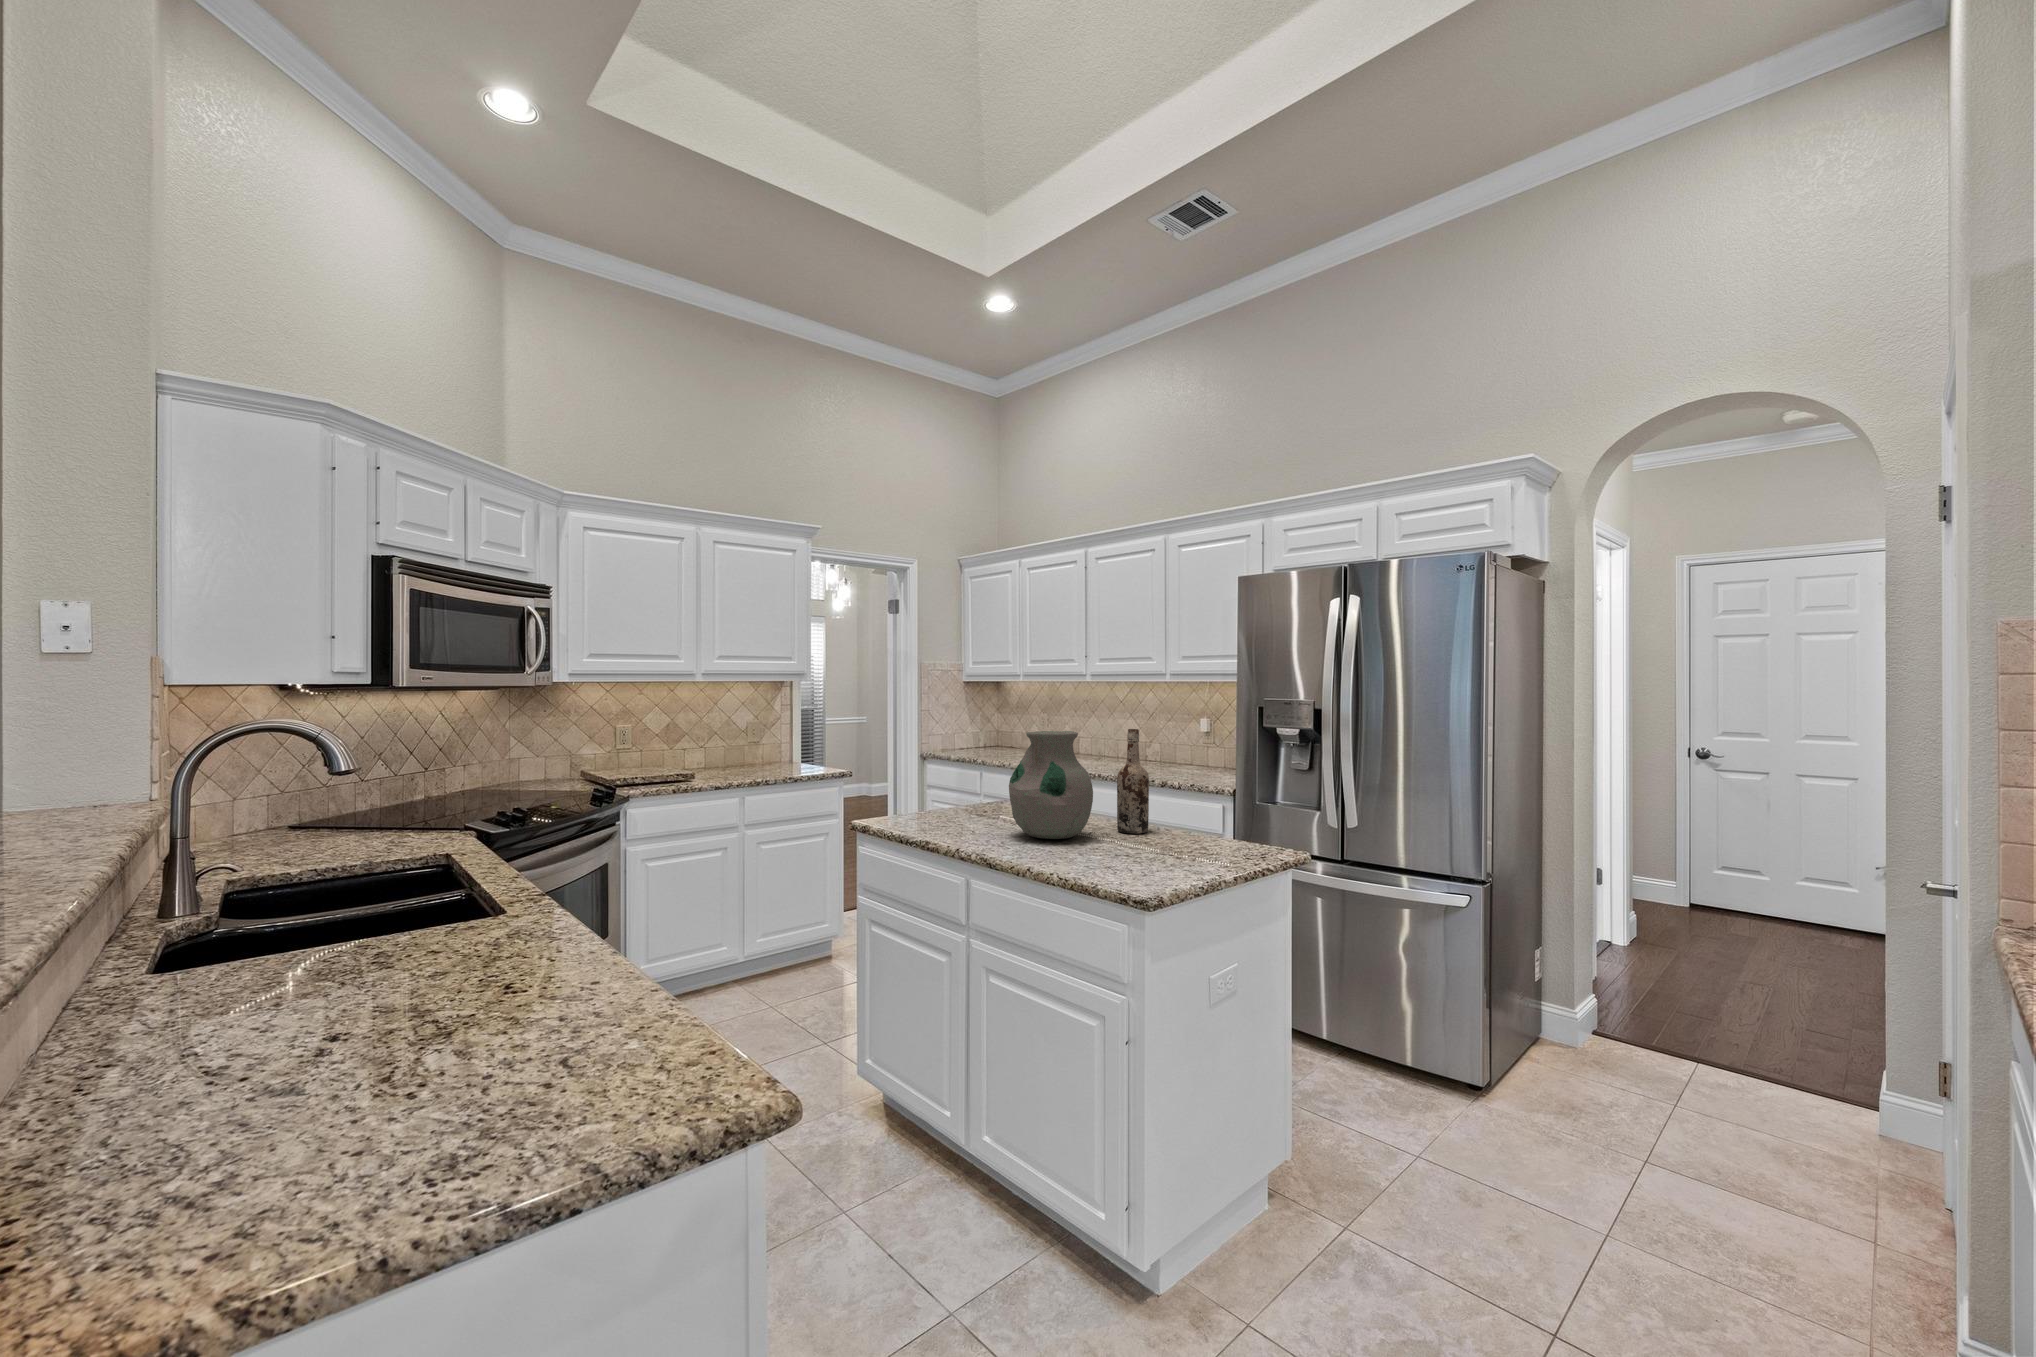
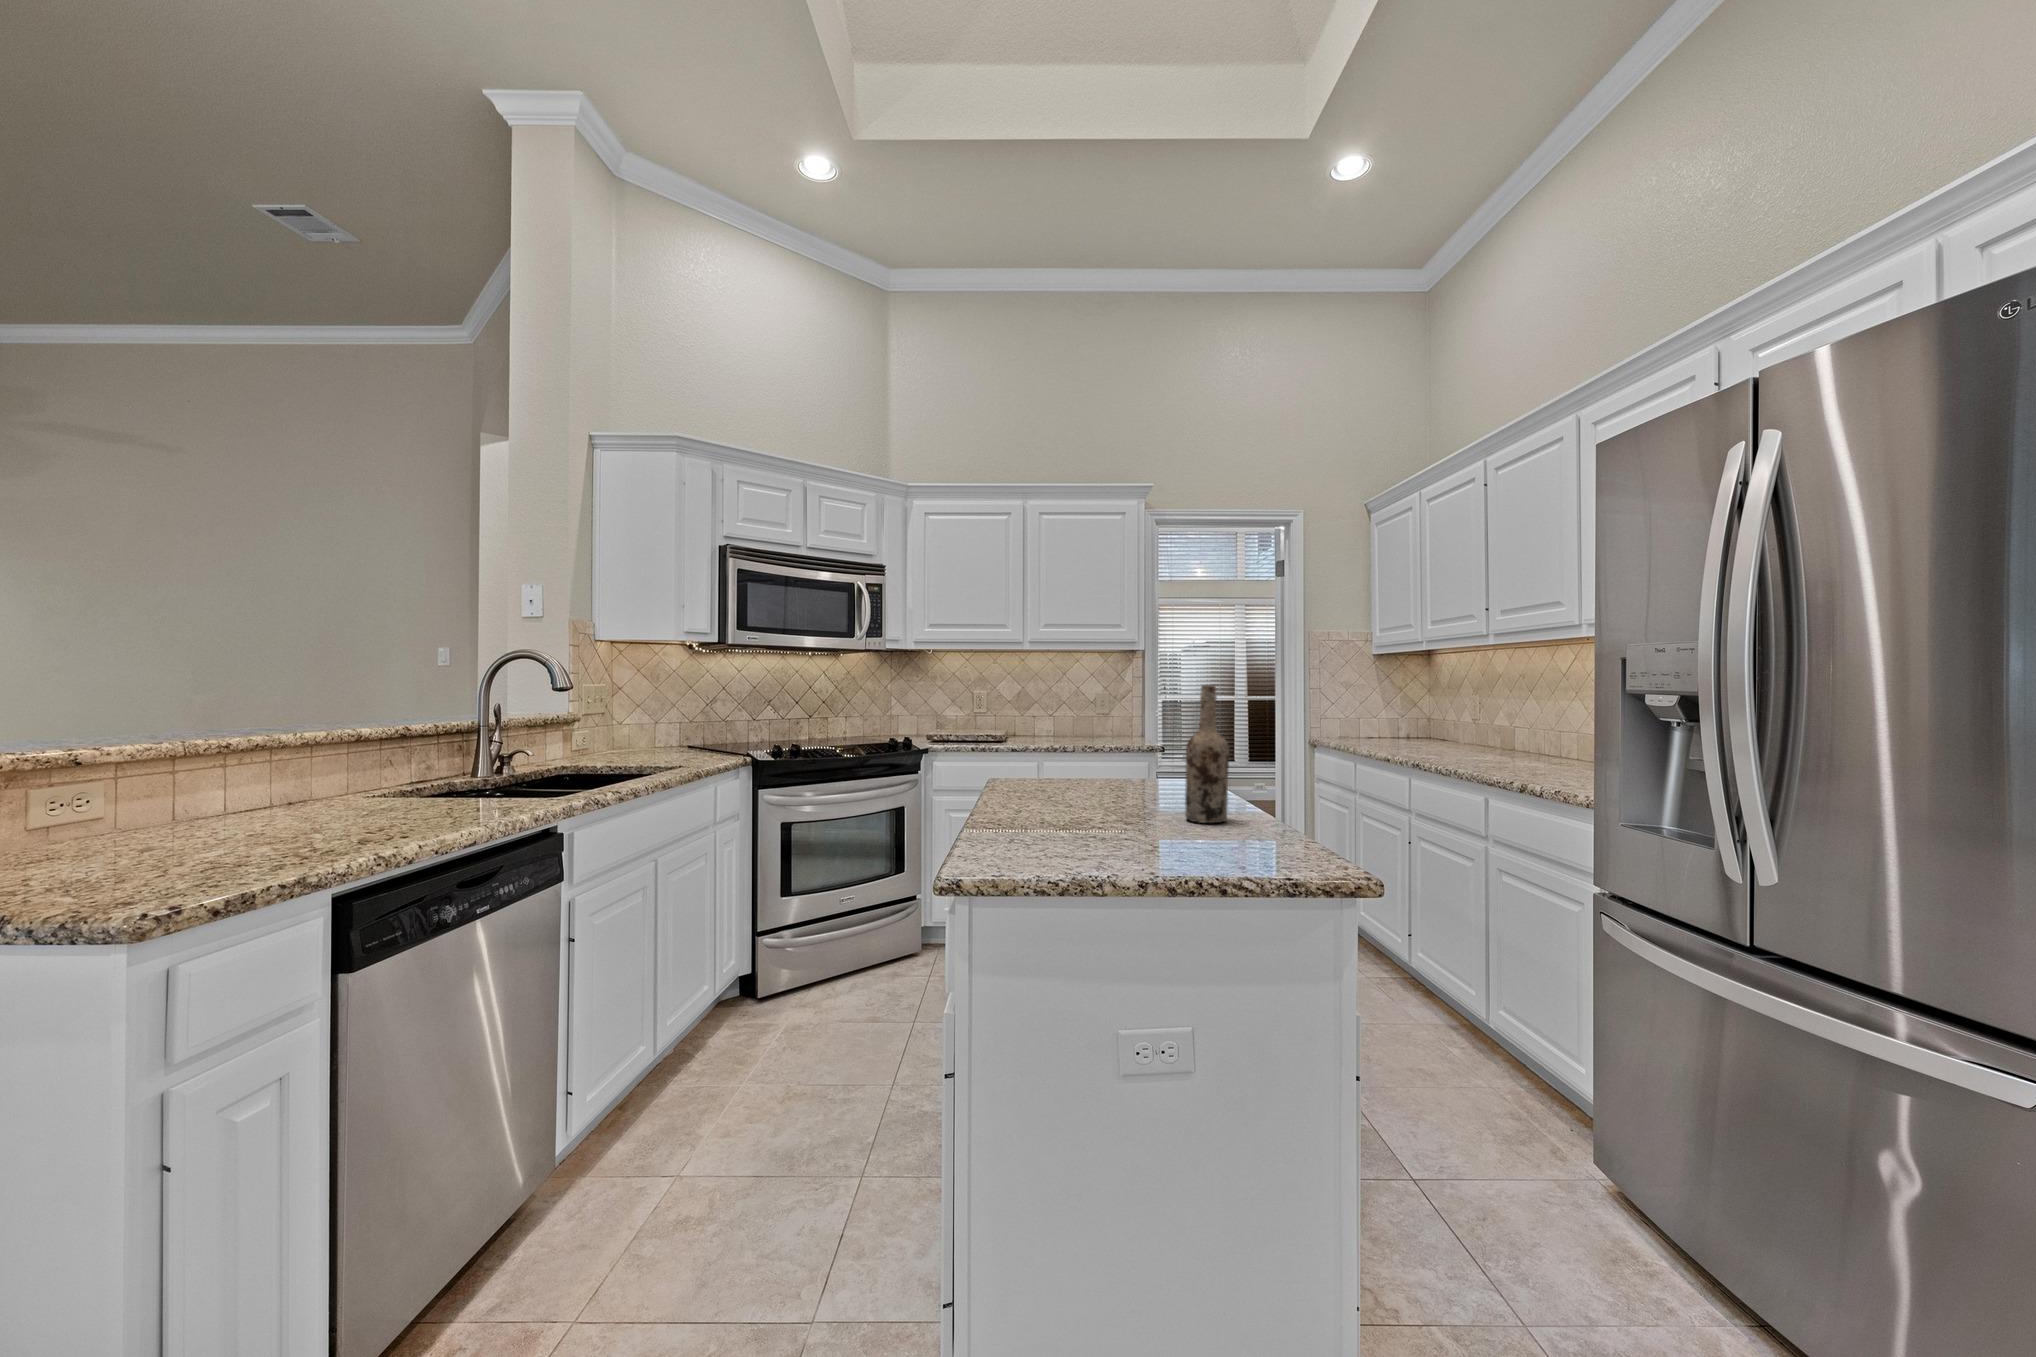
vase: present [1009,731,1093,839] -> none [1039,685,1143,815]

